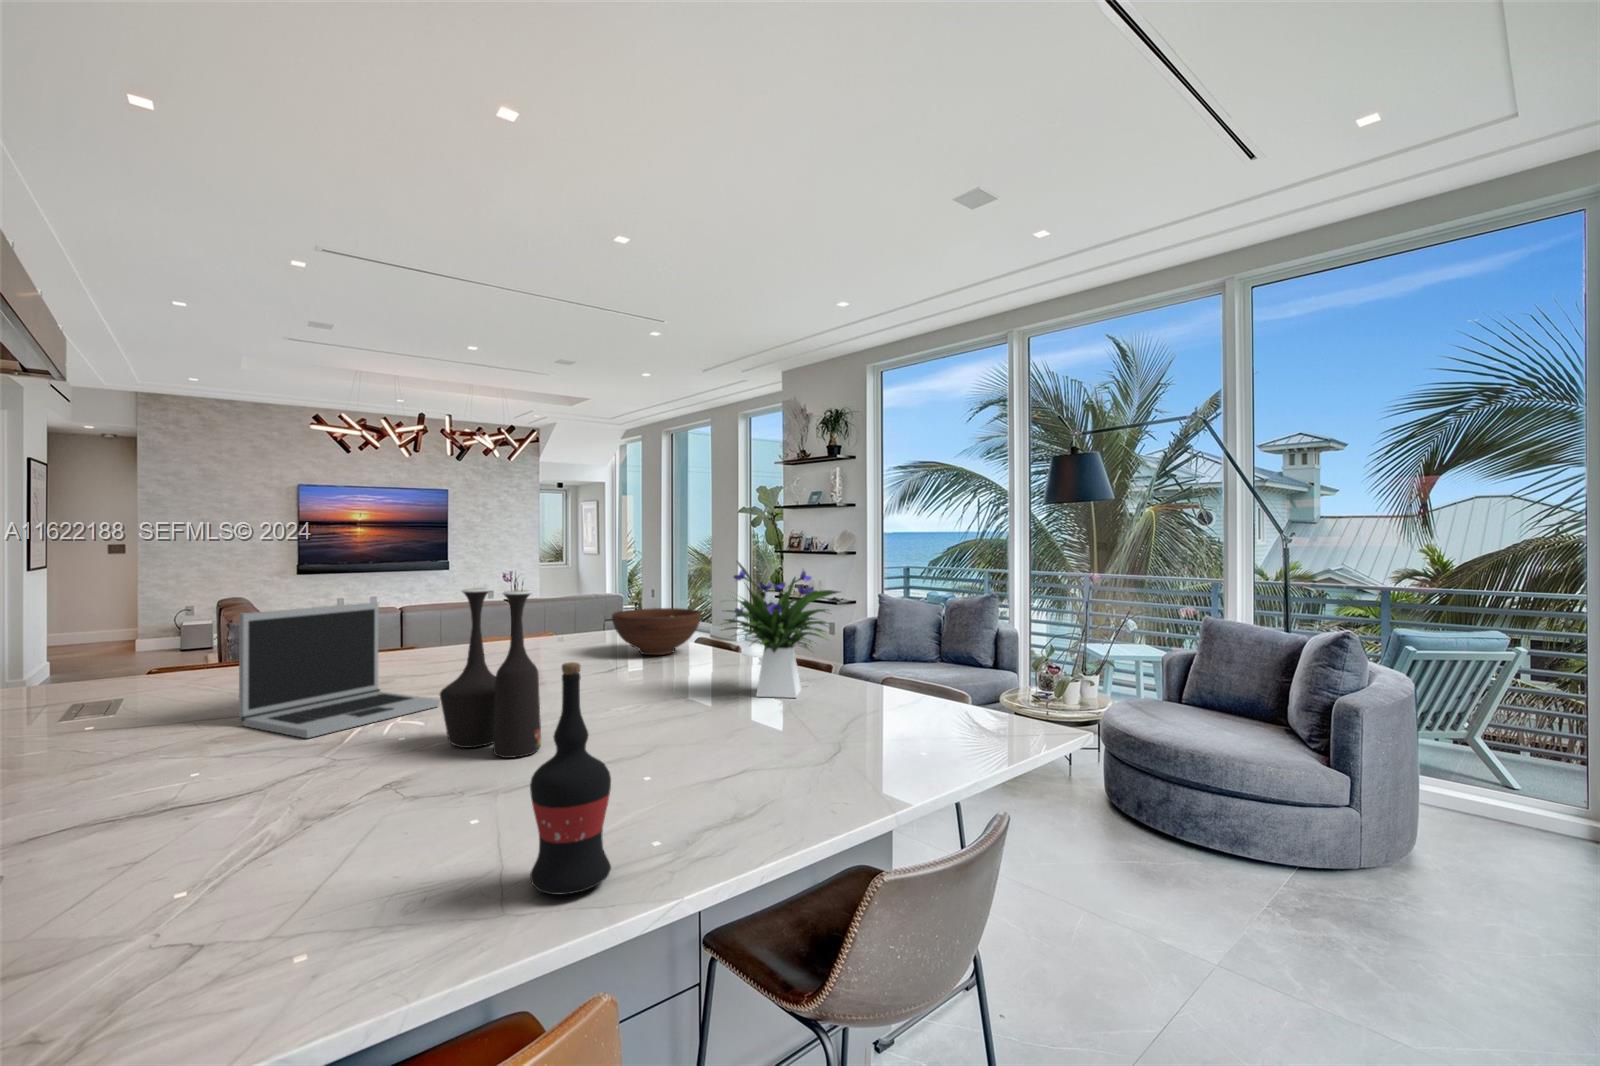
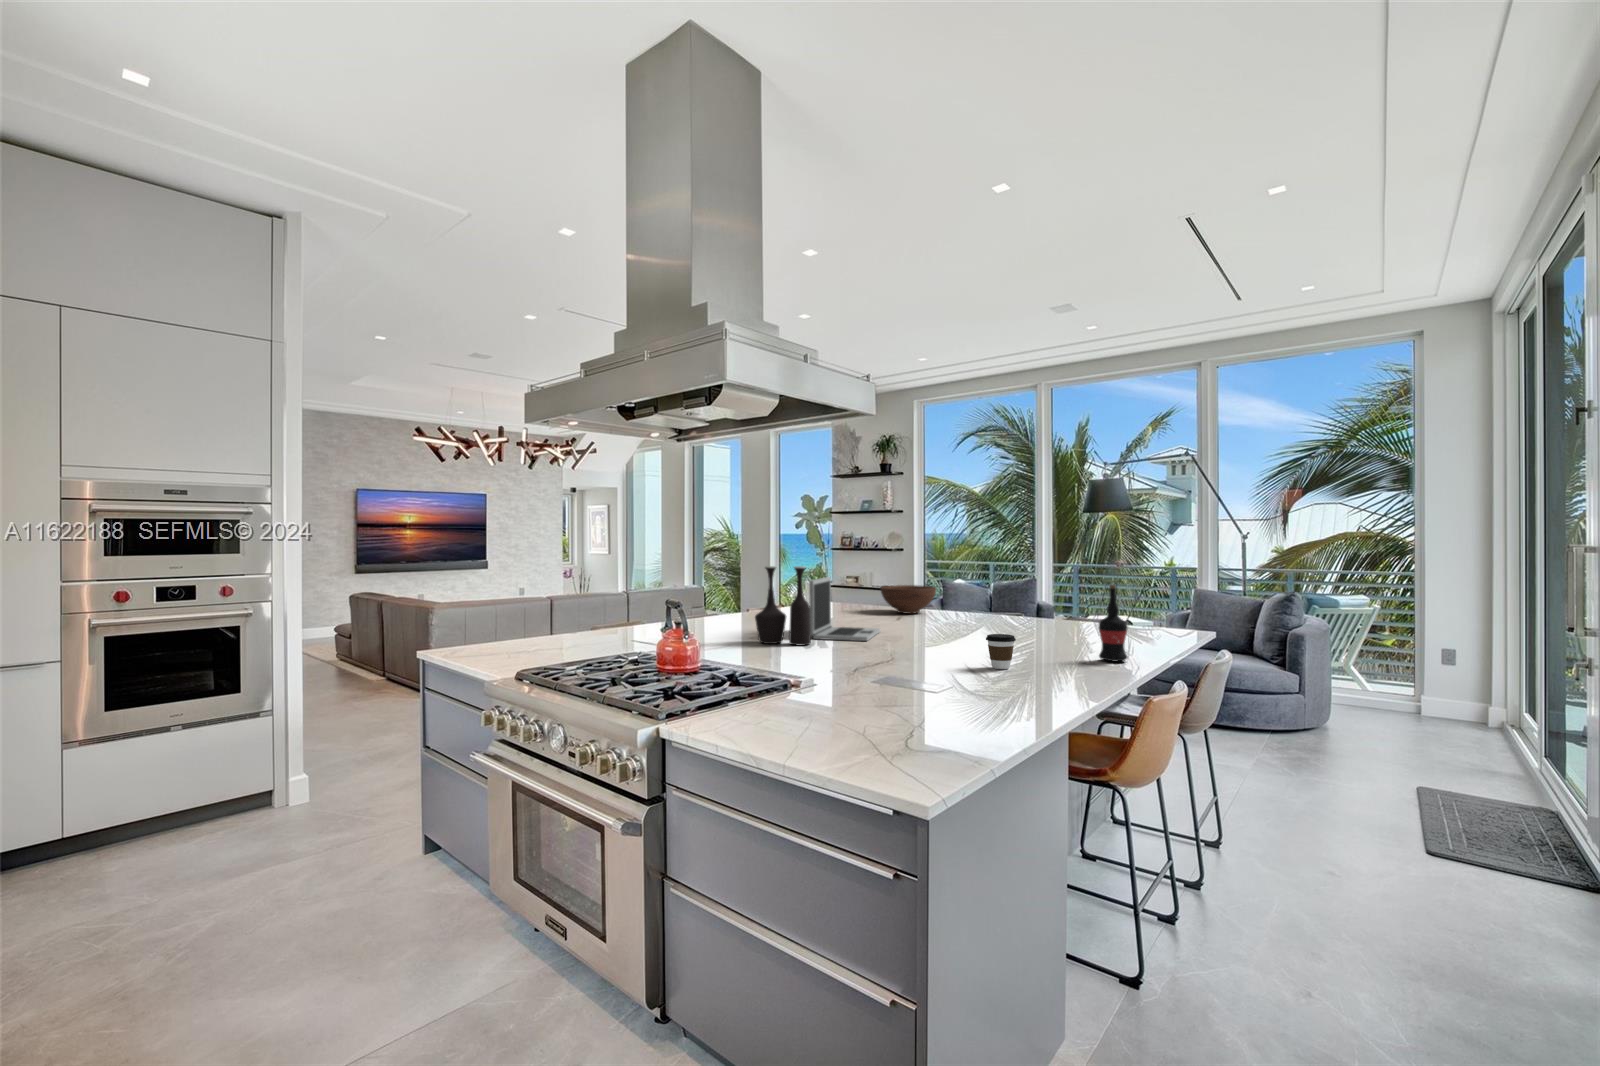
flower arrangement: present [721,562,839,698] -> none [997,552,1068,626]
vase: present [440,588,541,758] -> present [755,566,811,646]
coffee cup: none [82,804,200,928] -> present [986,634,1016,669]

